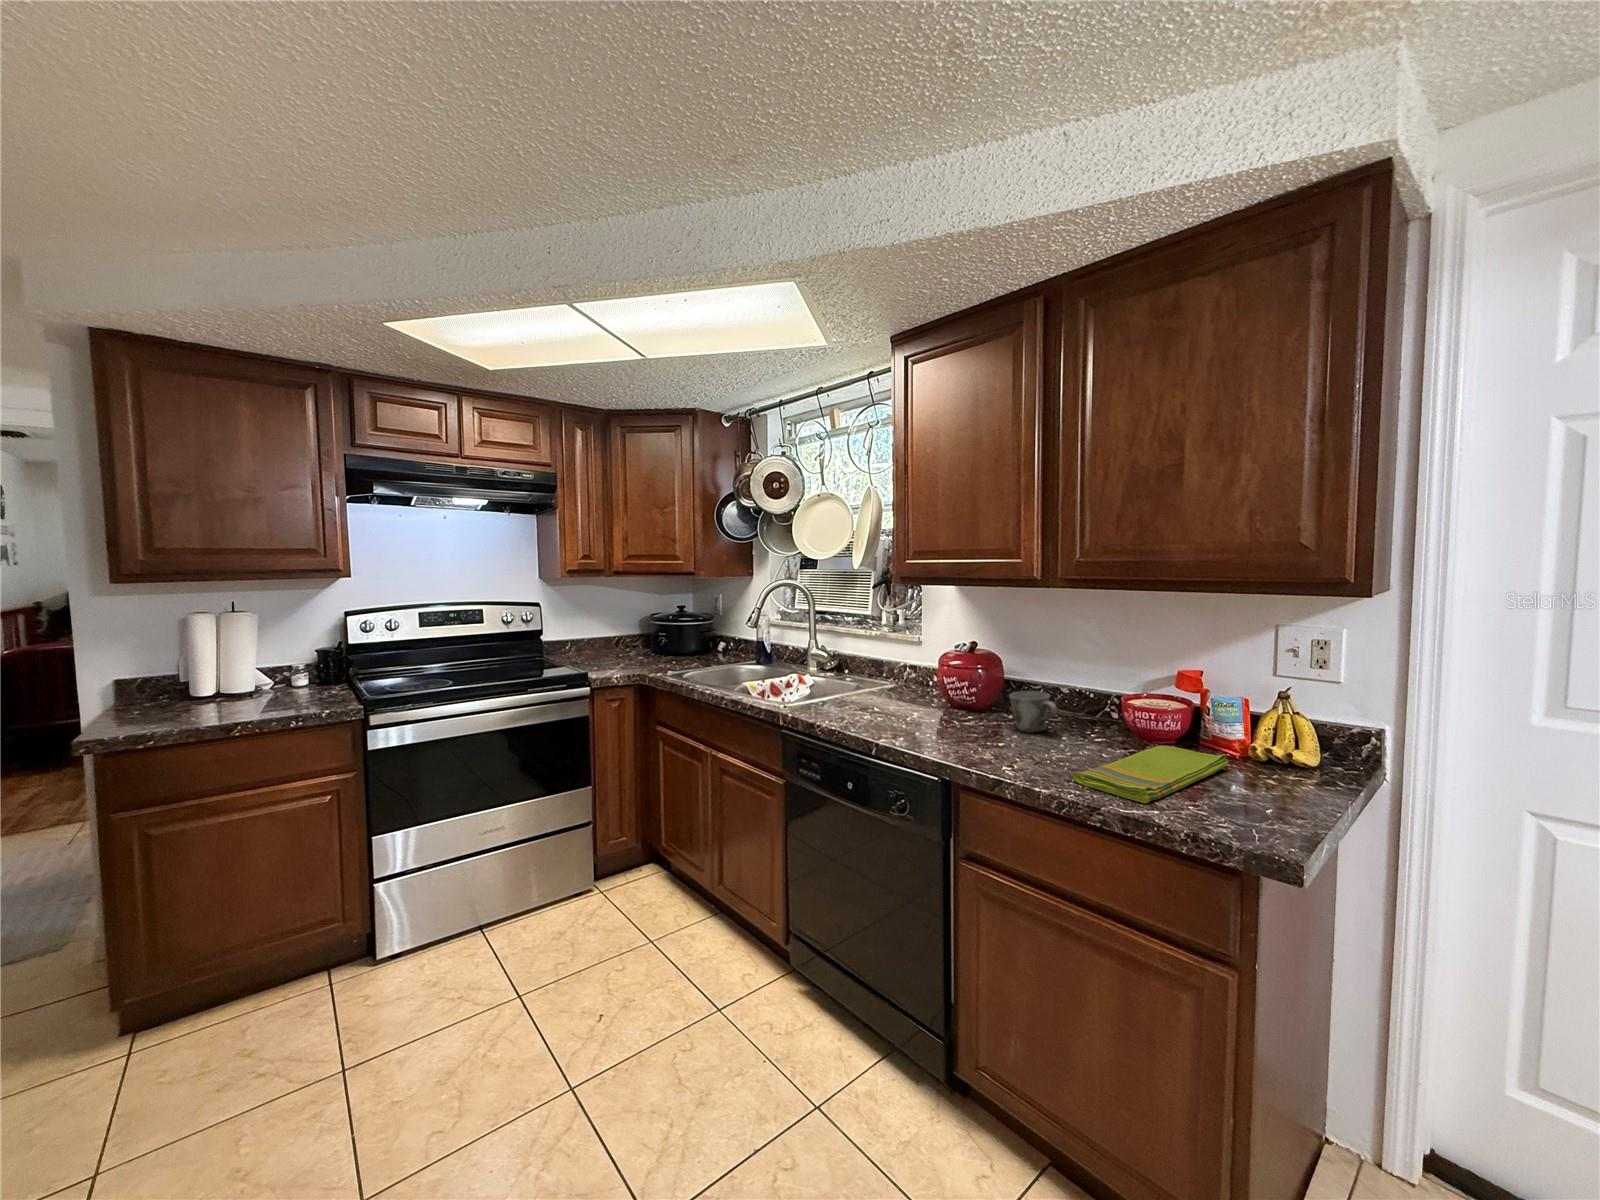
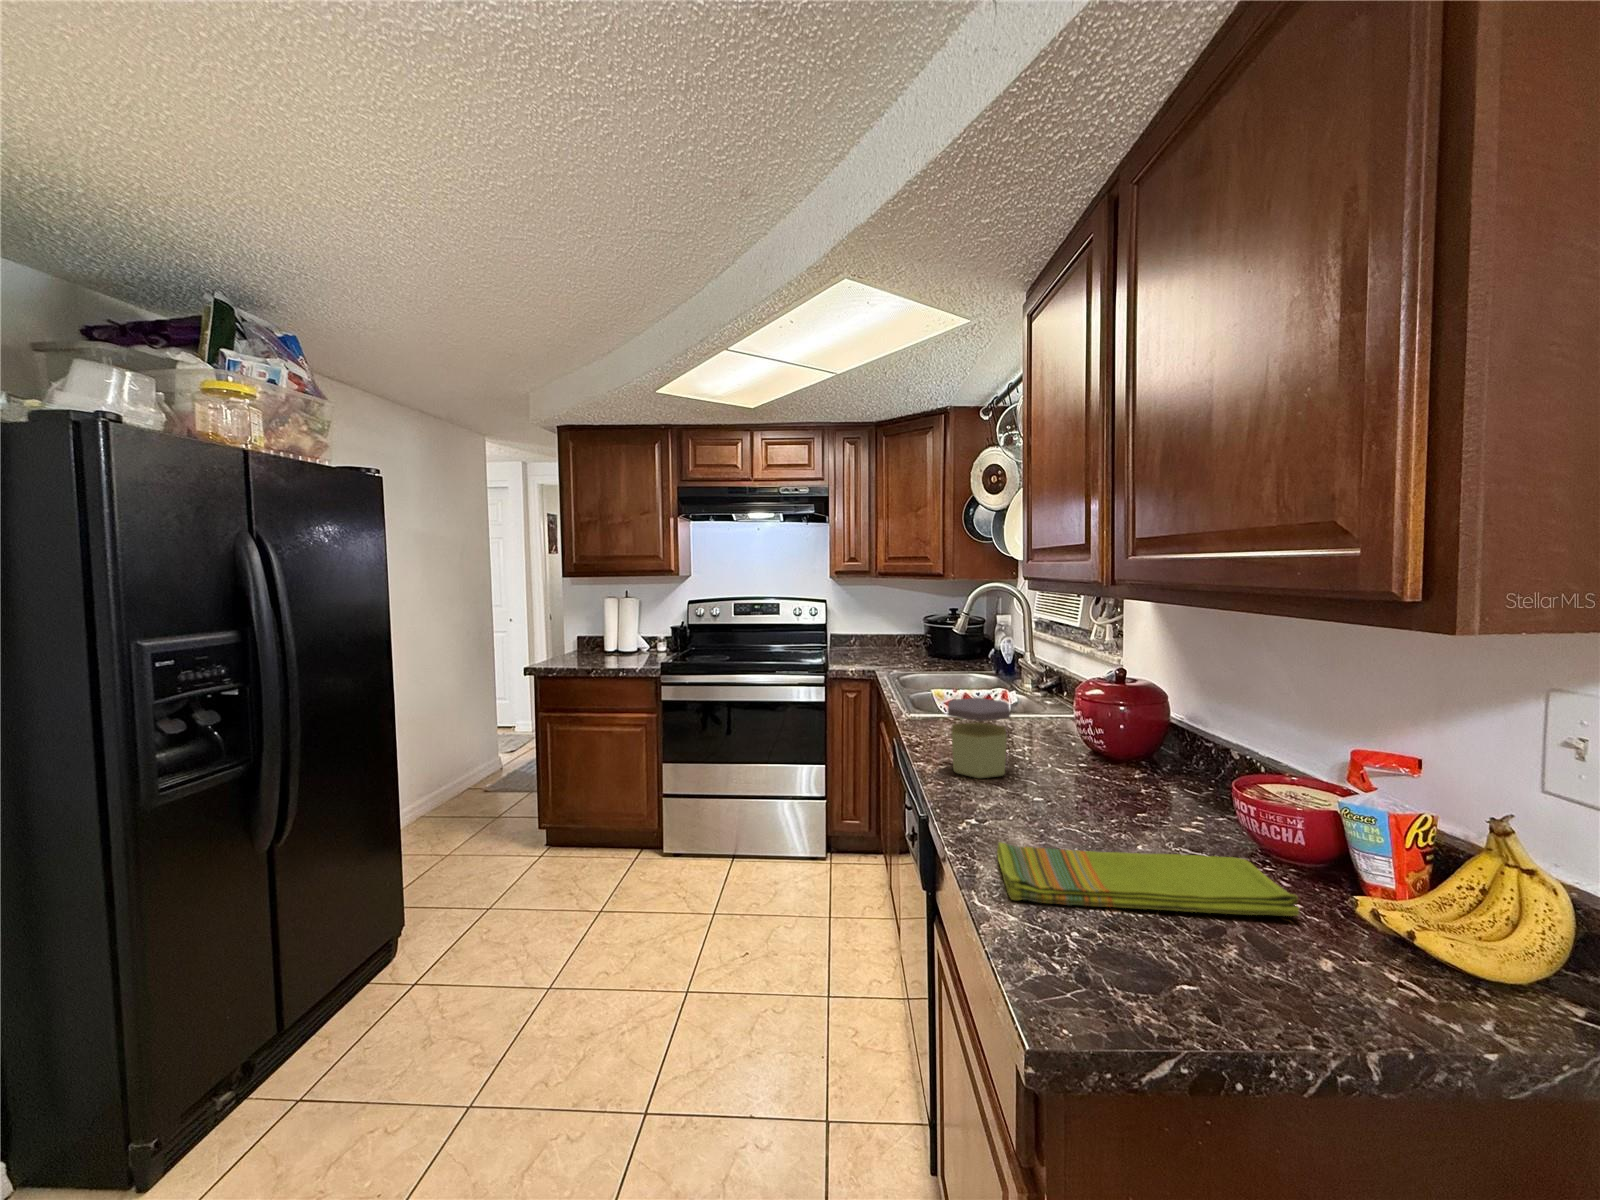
jar: none [899,675,956,740] -> present [948,698,1010,778]
mug: present [1009,691,1057,733] -> none [1097,742,1156,801]

